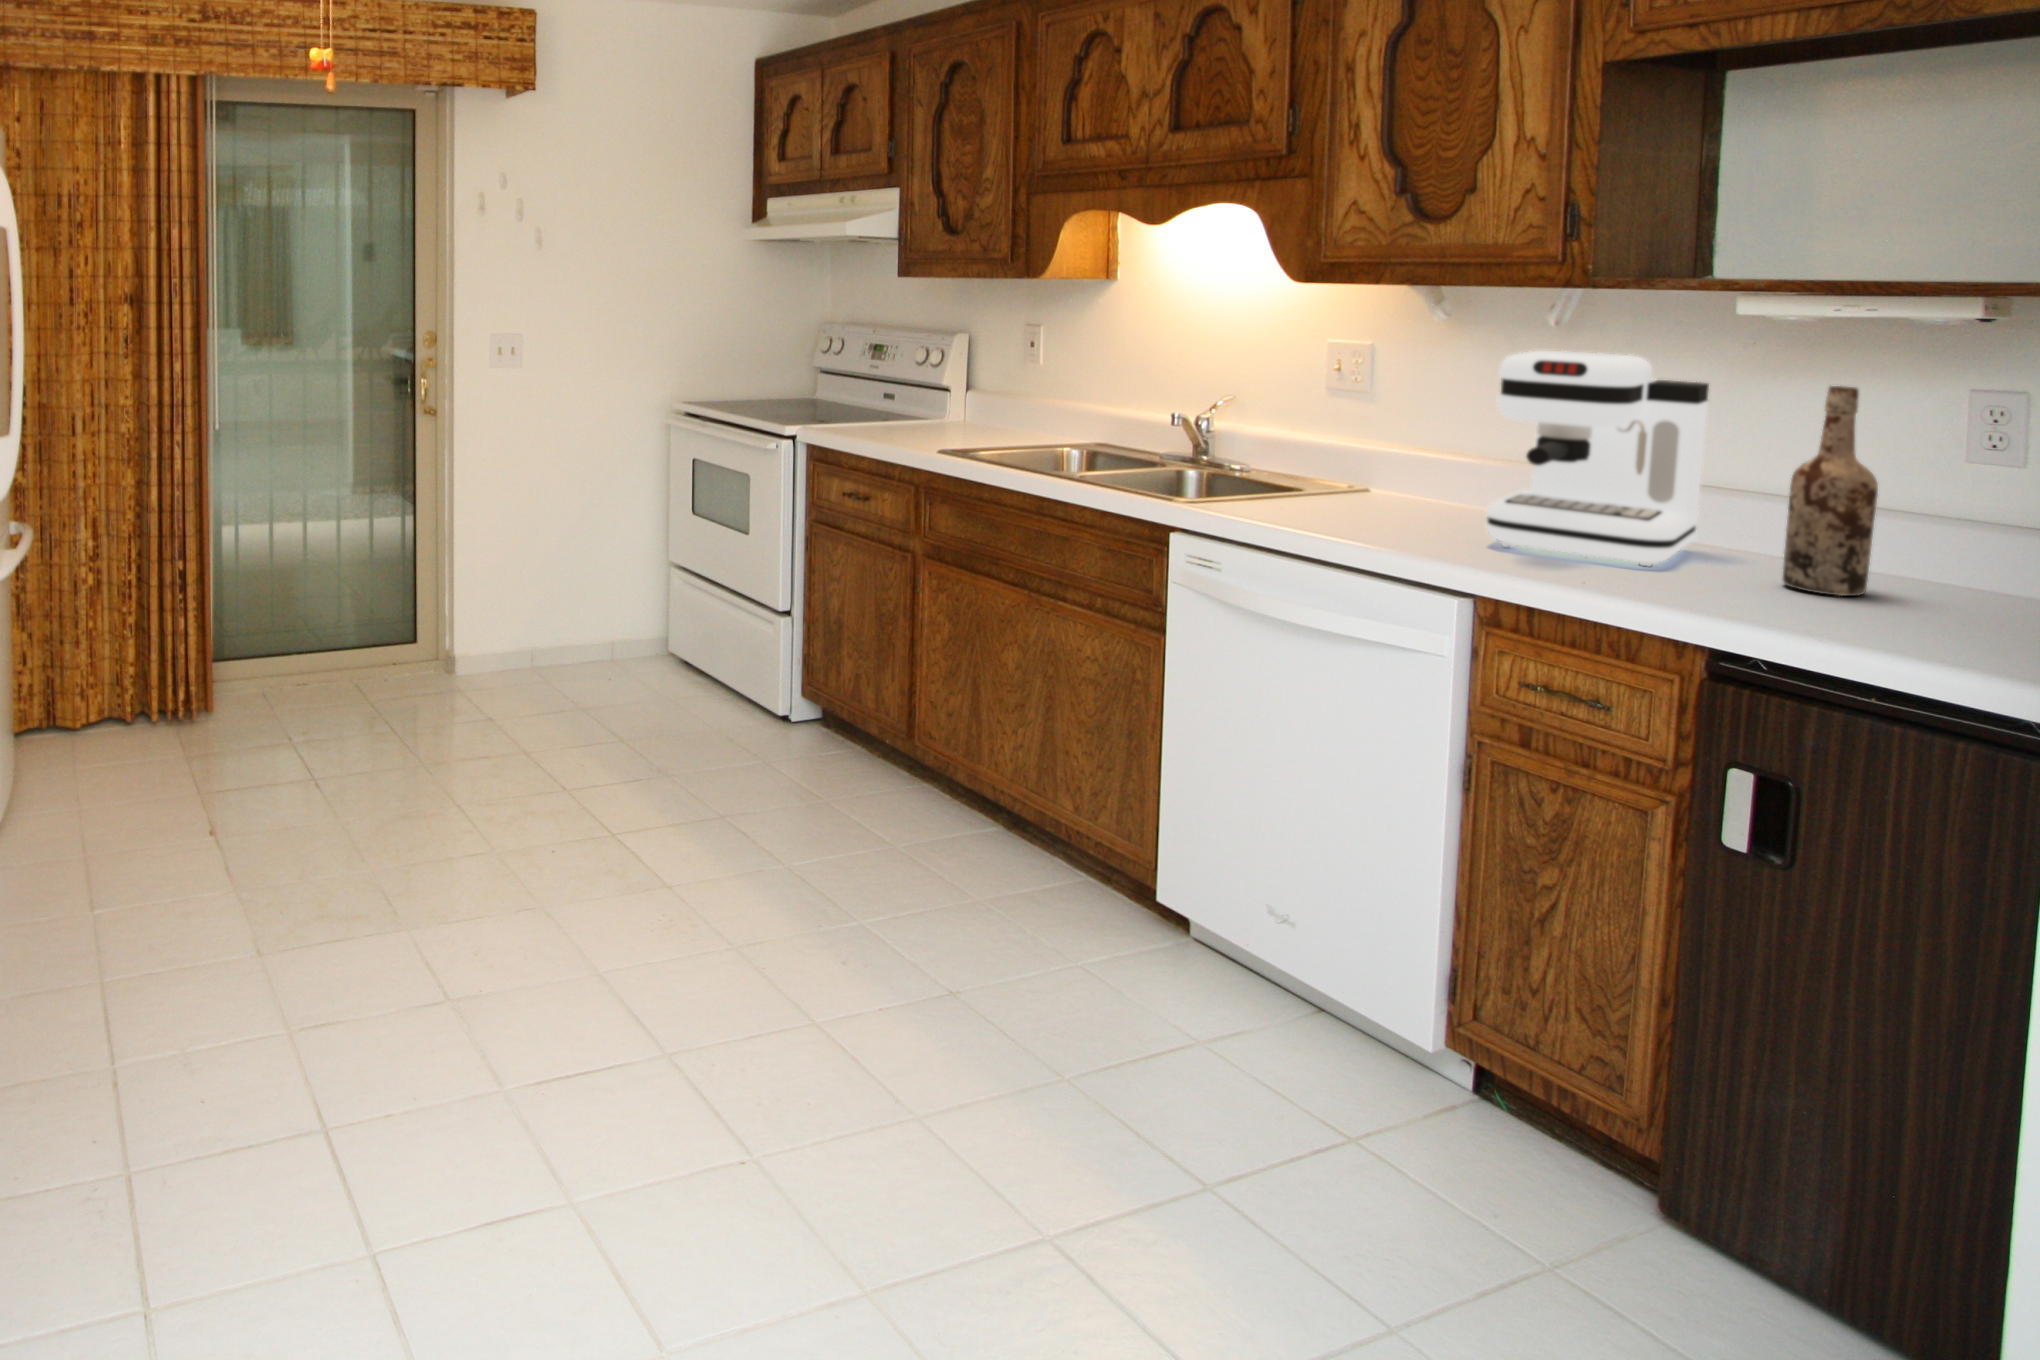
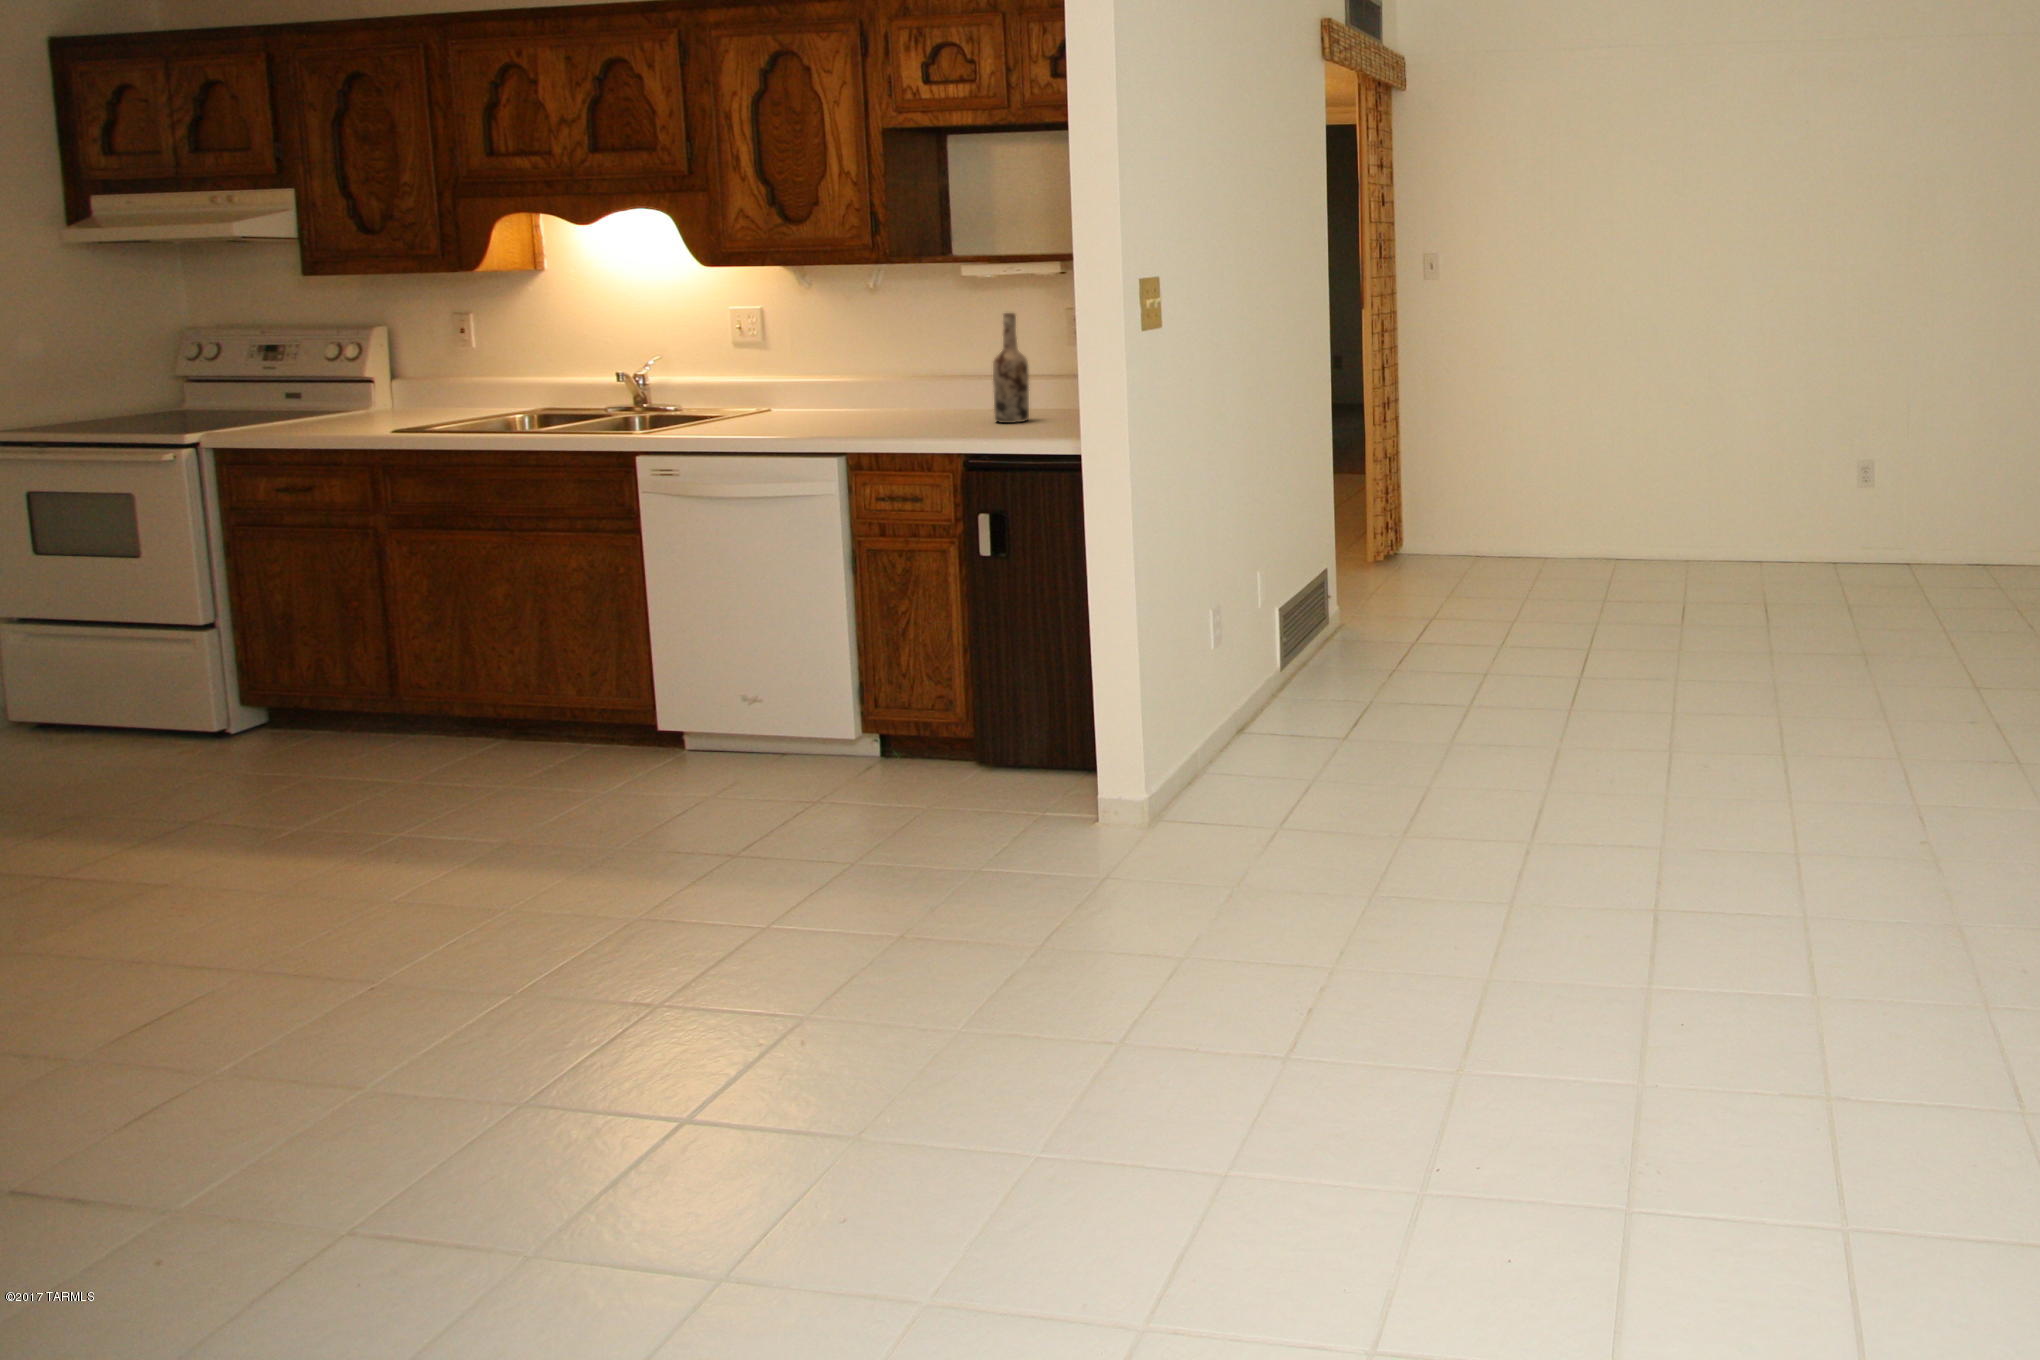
coffee maker: present [1485,351,1709,566] -> none [847,304,958,426]

